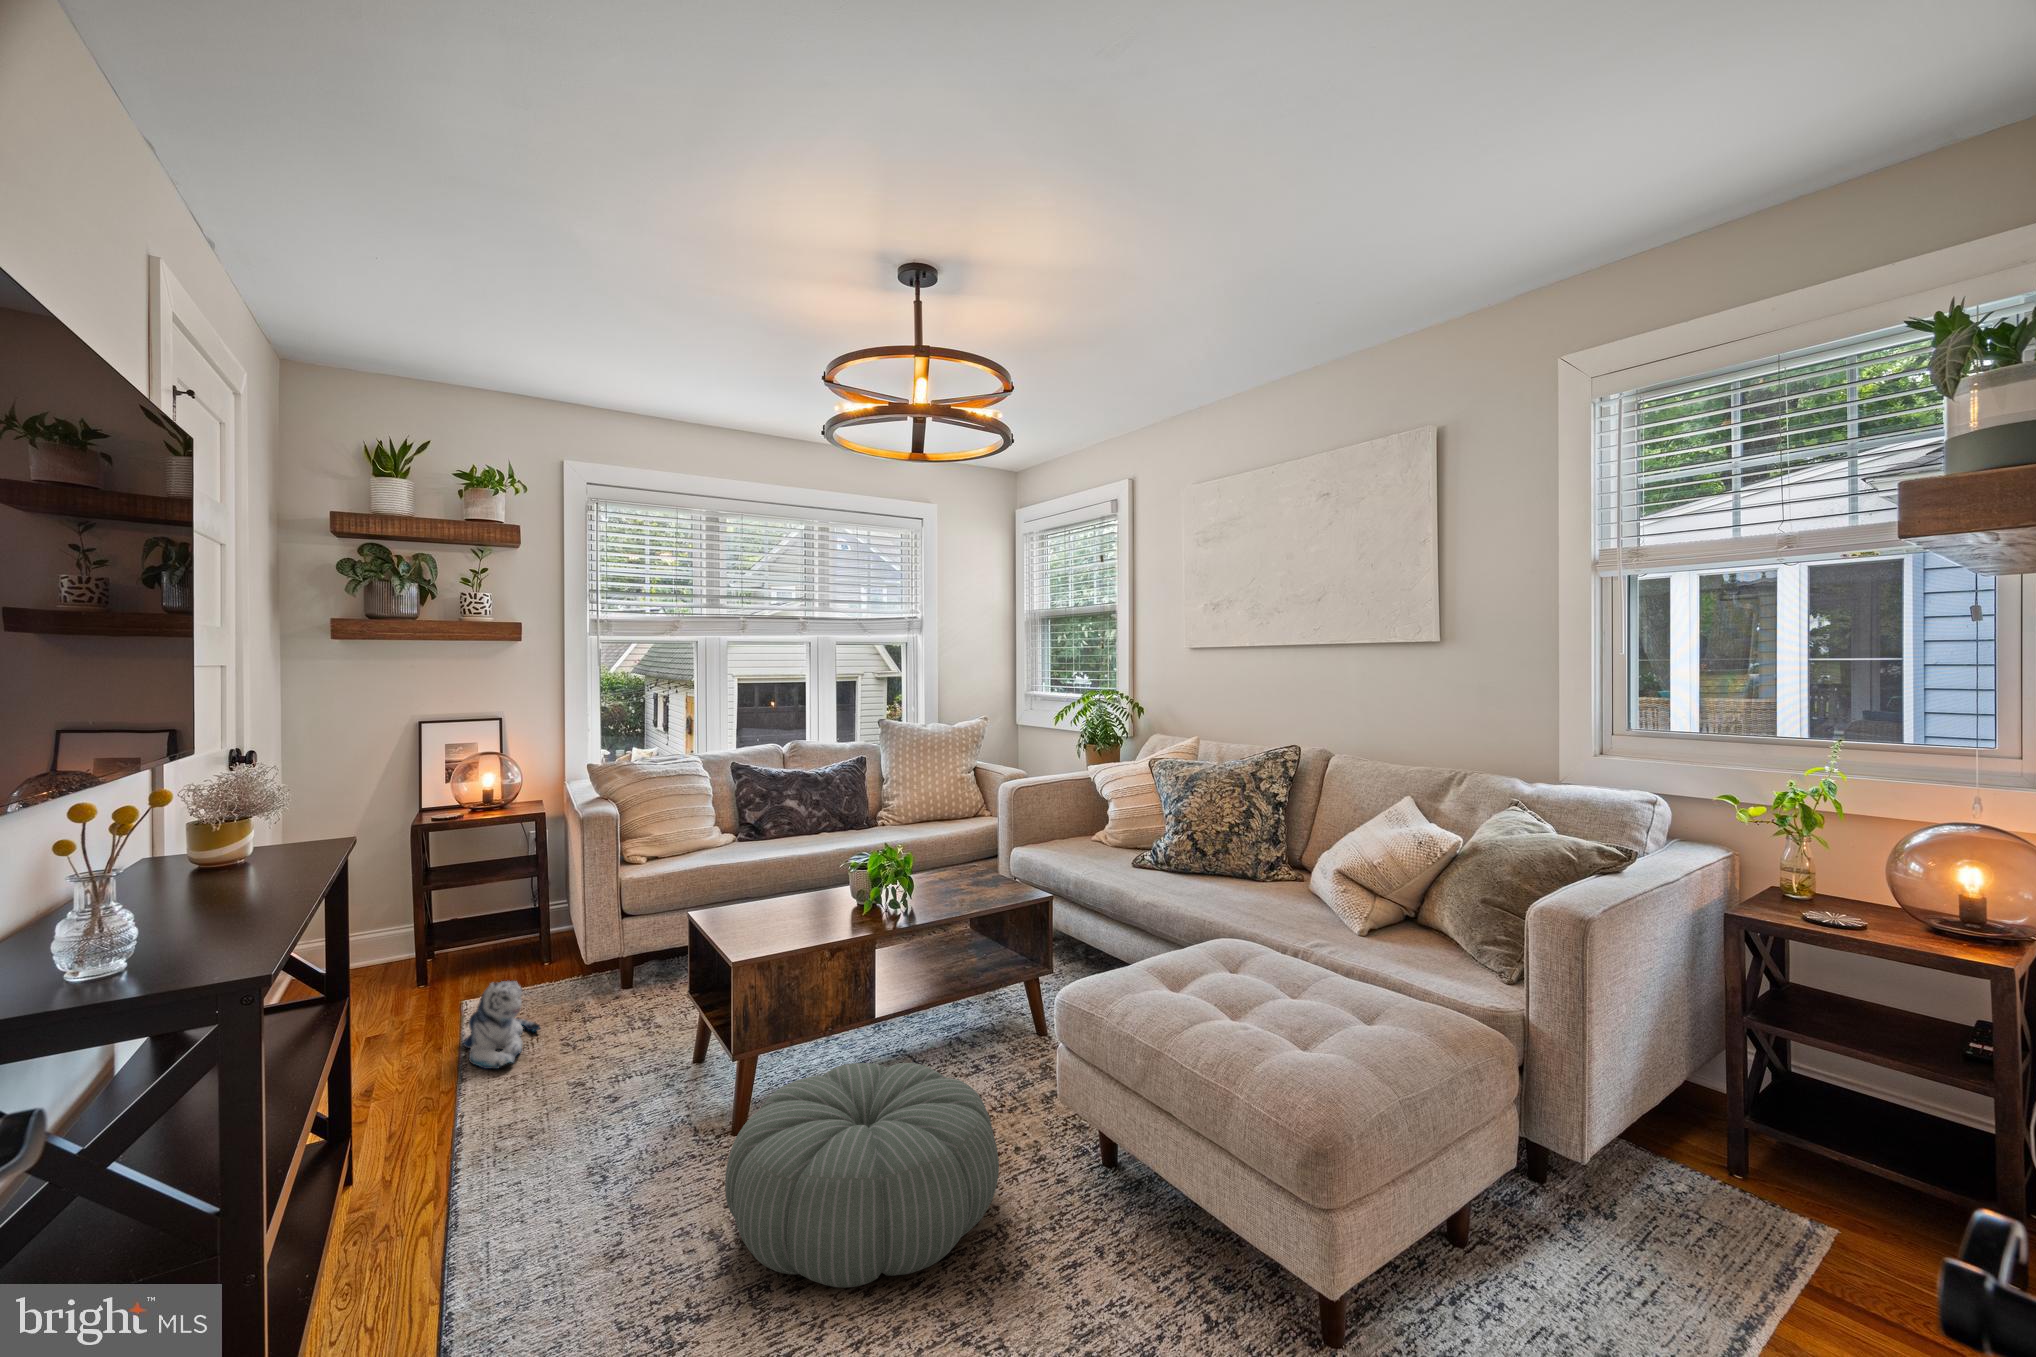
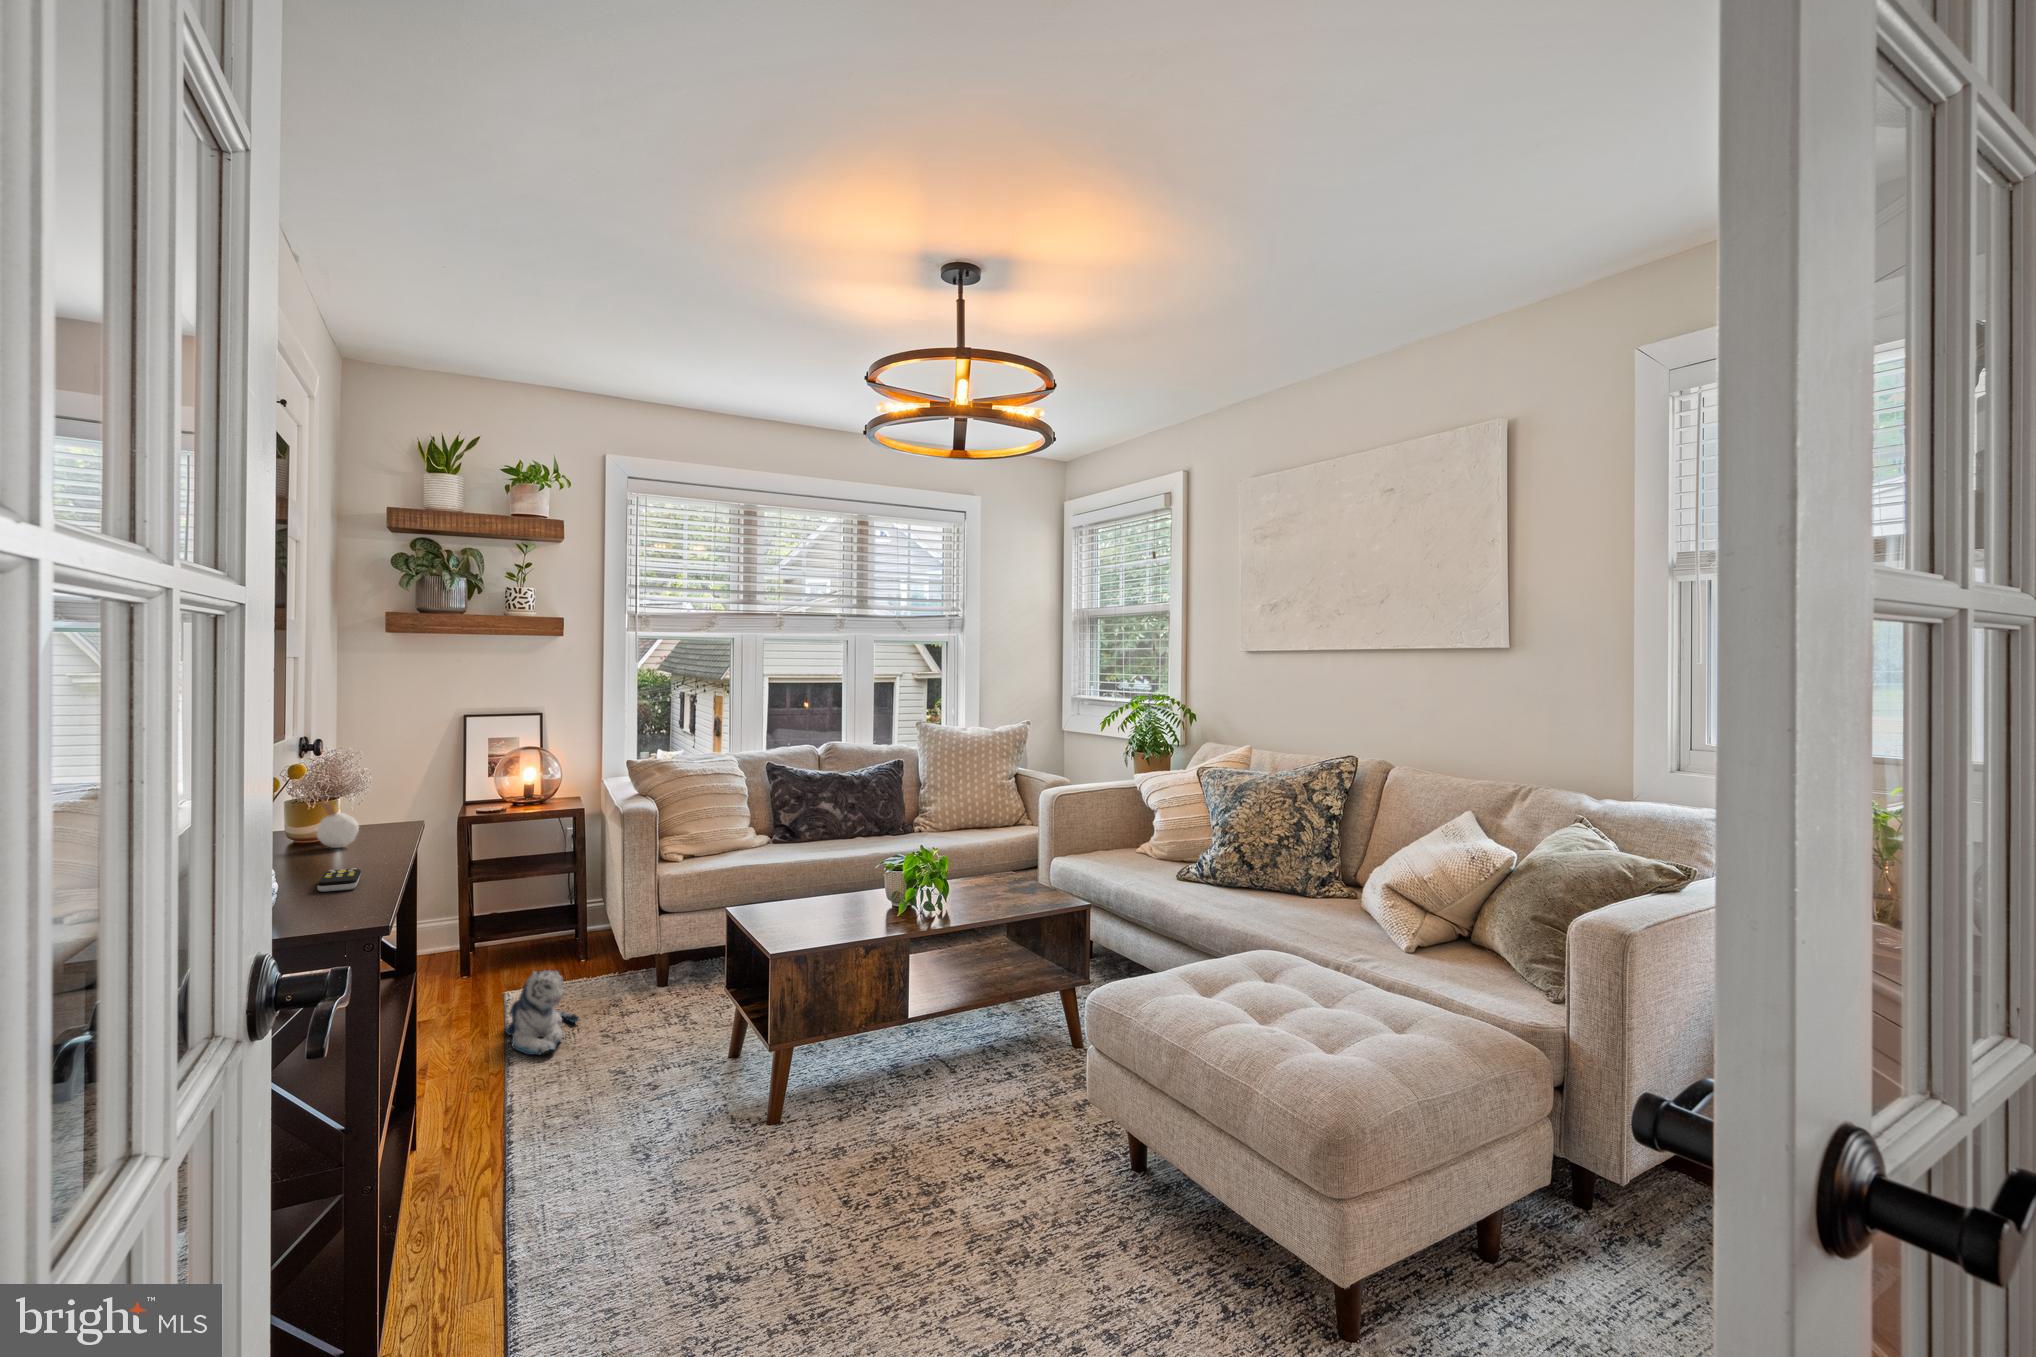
candle: none [234,810,282,873] -> present [317,789,359,848]
remote control: none [216,899,272,929] -> present [317,868,361,892]
pouf: present [725,1063,999,1288] -> none [763,1058,1028,1261]

